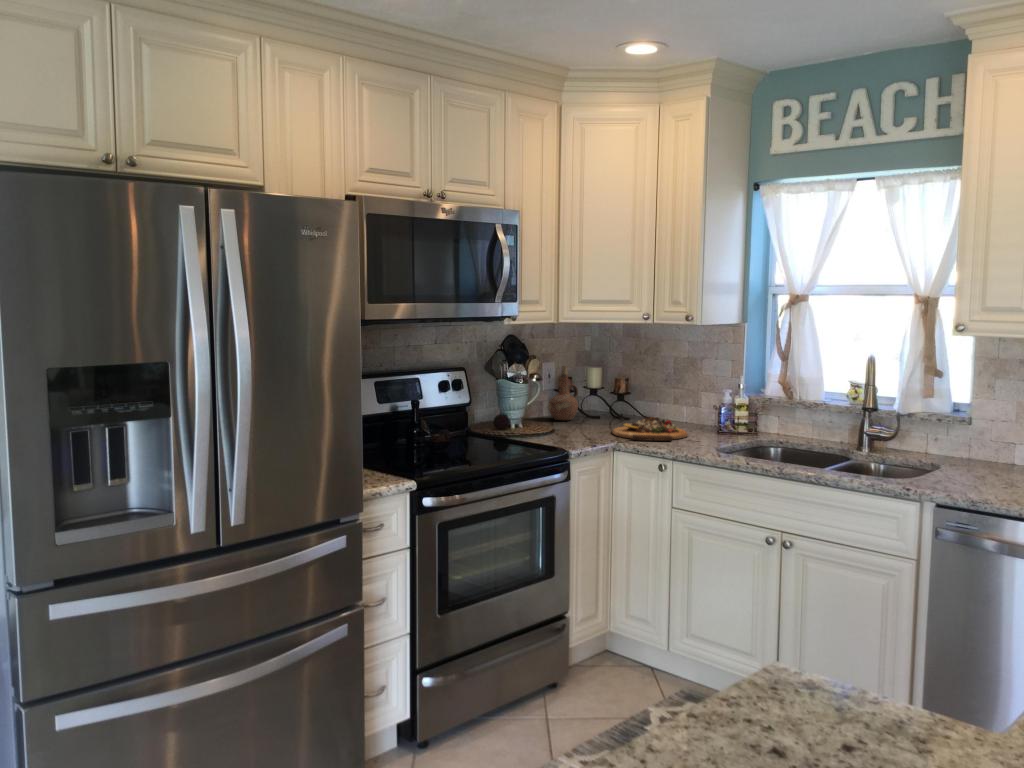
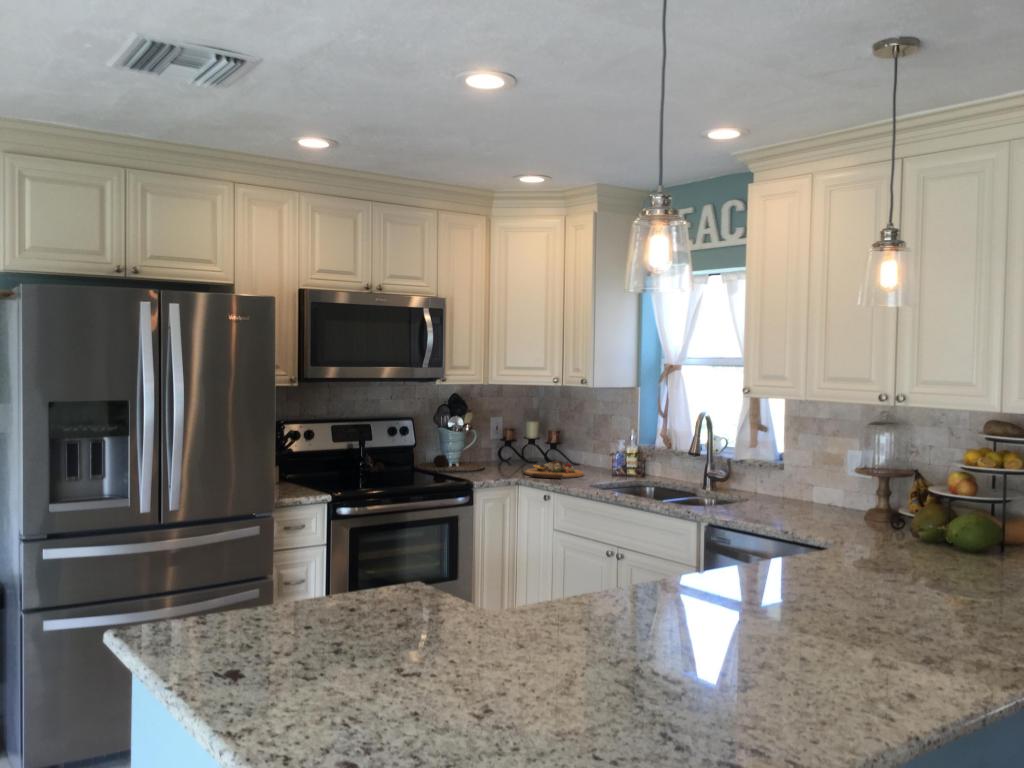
ceramic pitcher: present [548,366,578,420] -> none [491,420,516,463]

